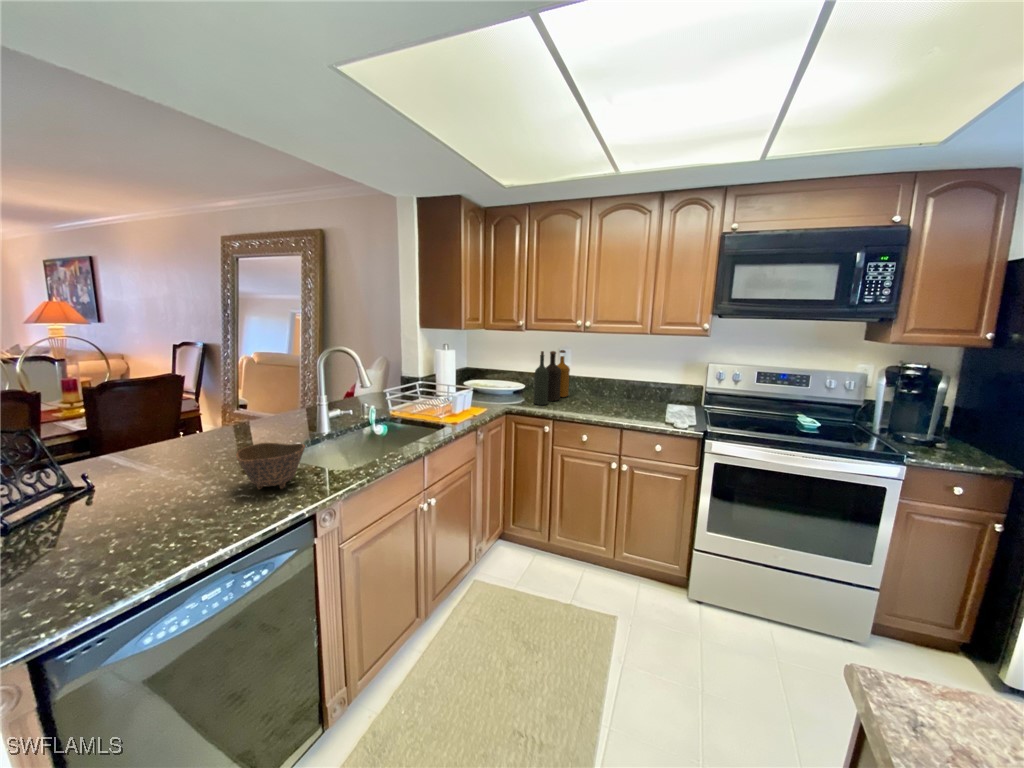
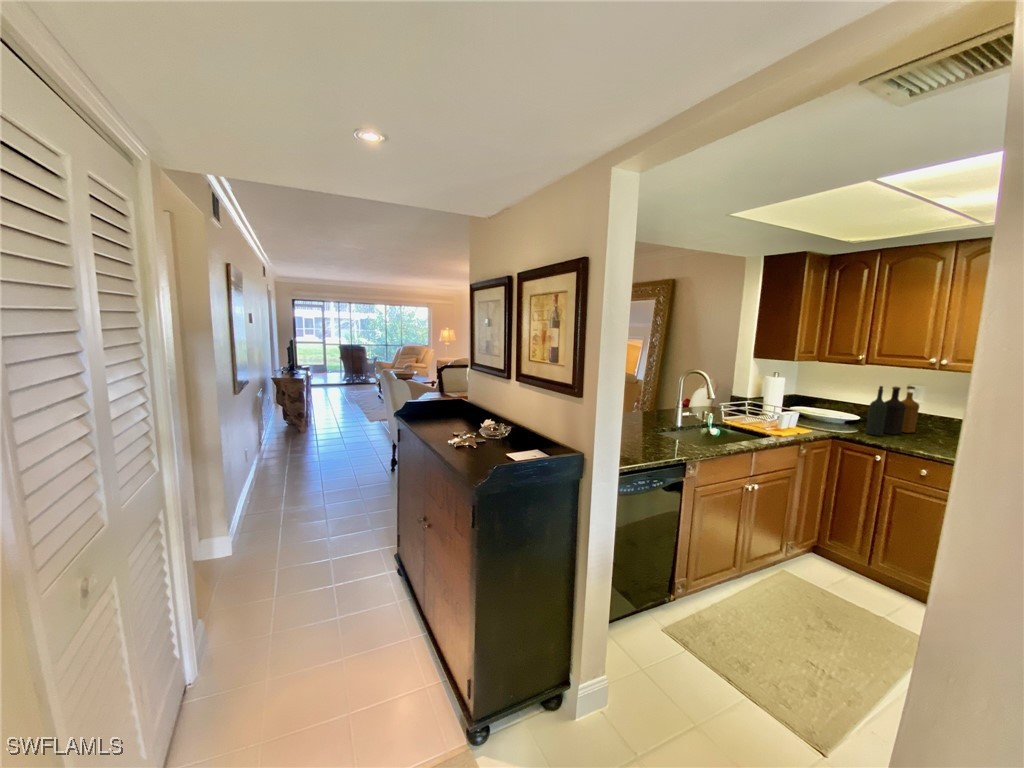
bowl: present [236,443,305,489] -> none [647,424,681,449]

